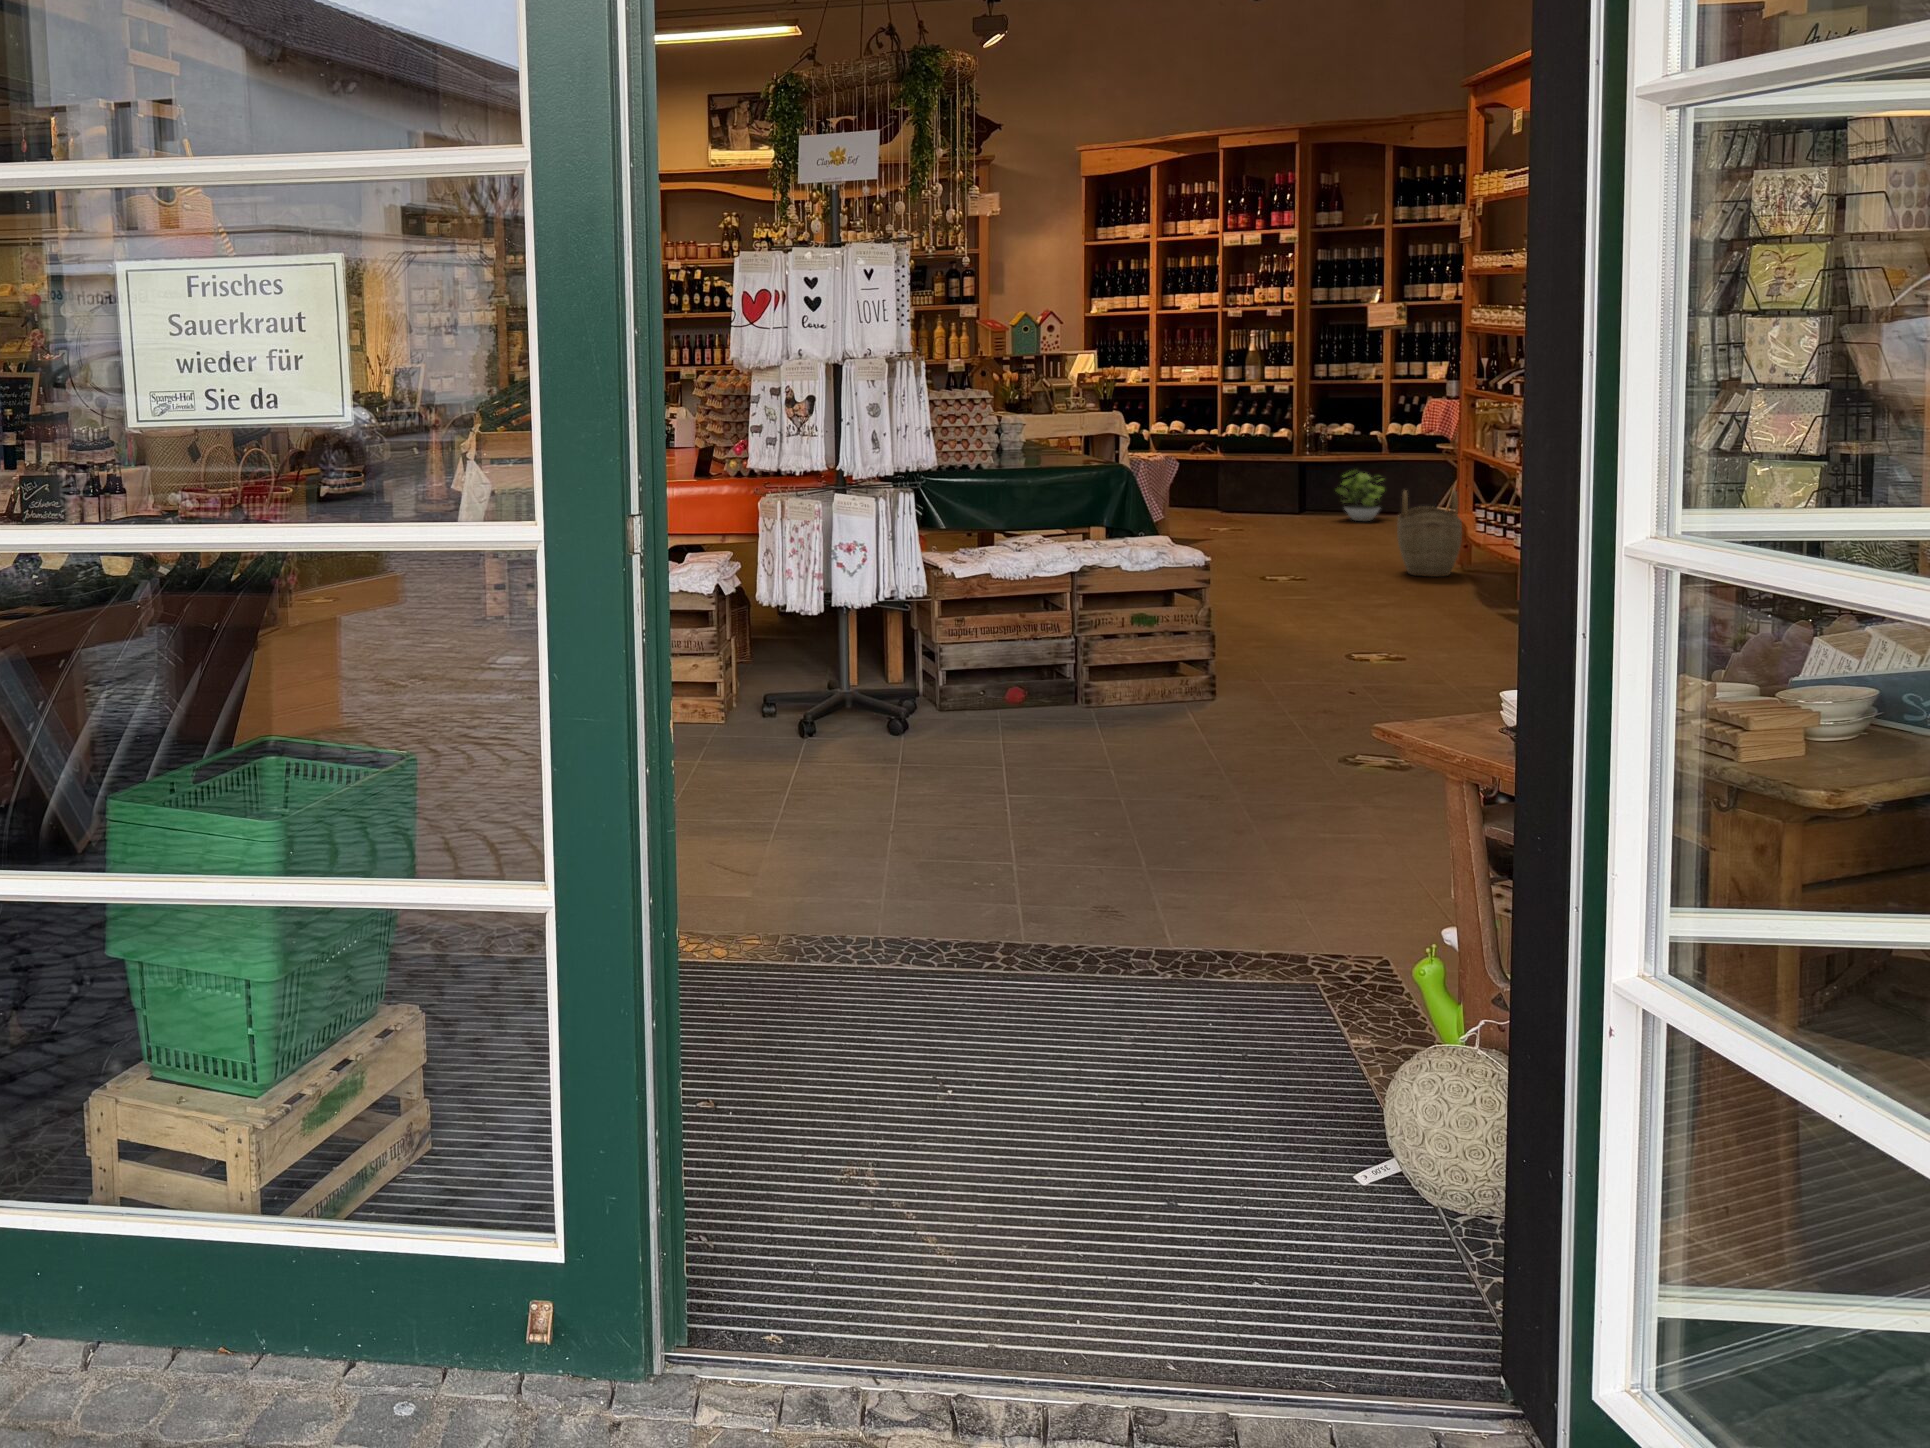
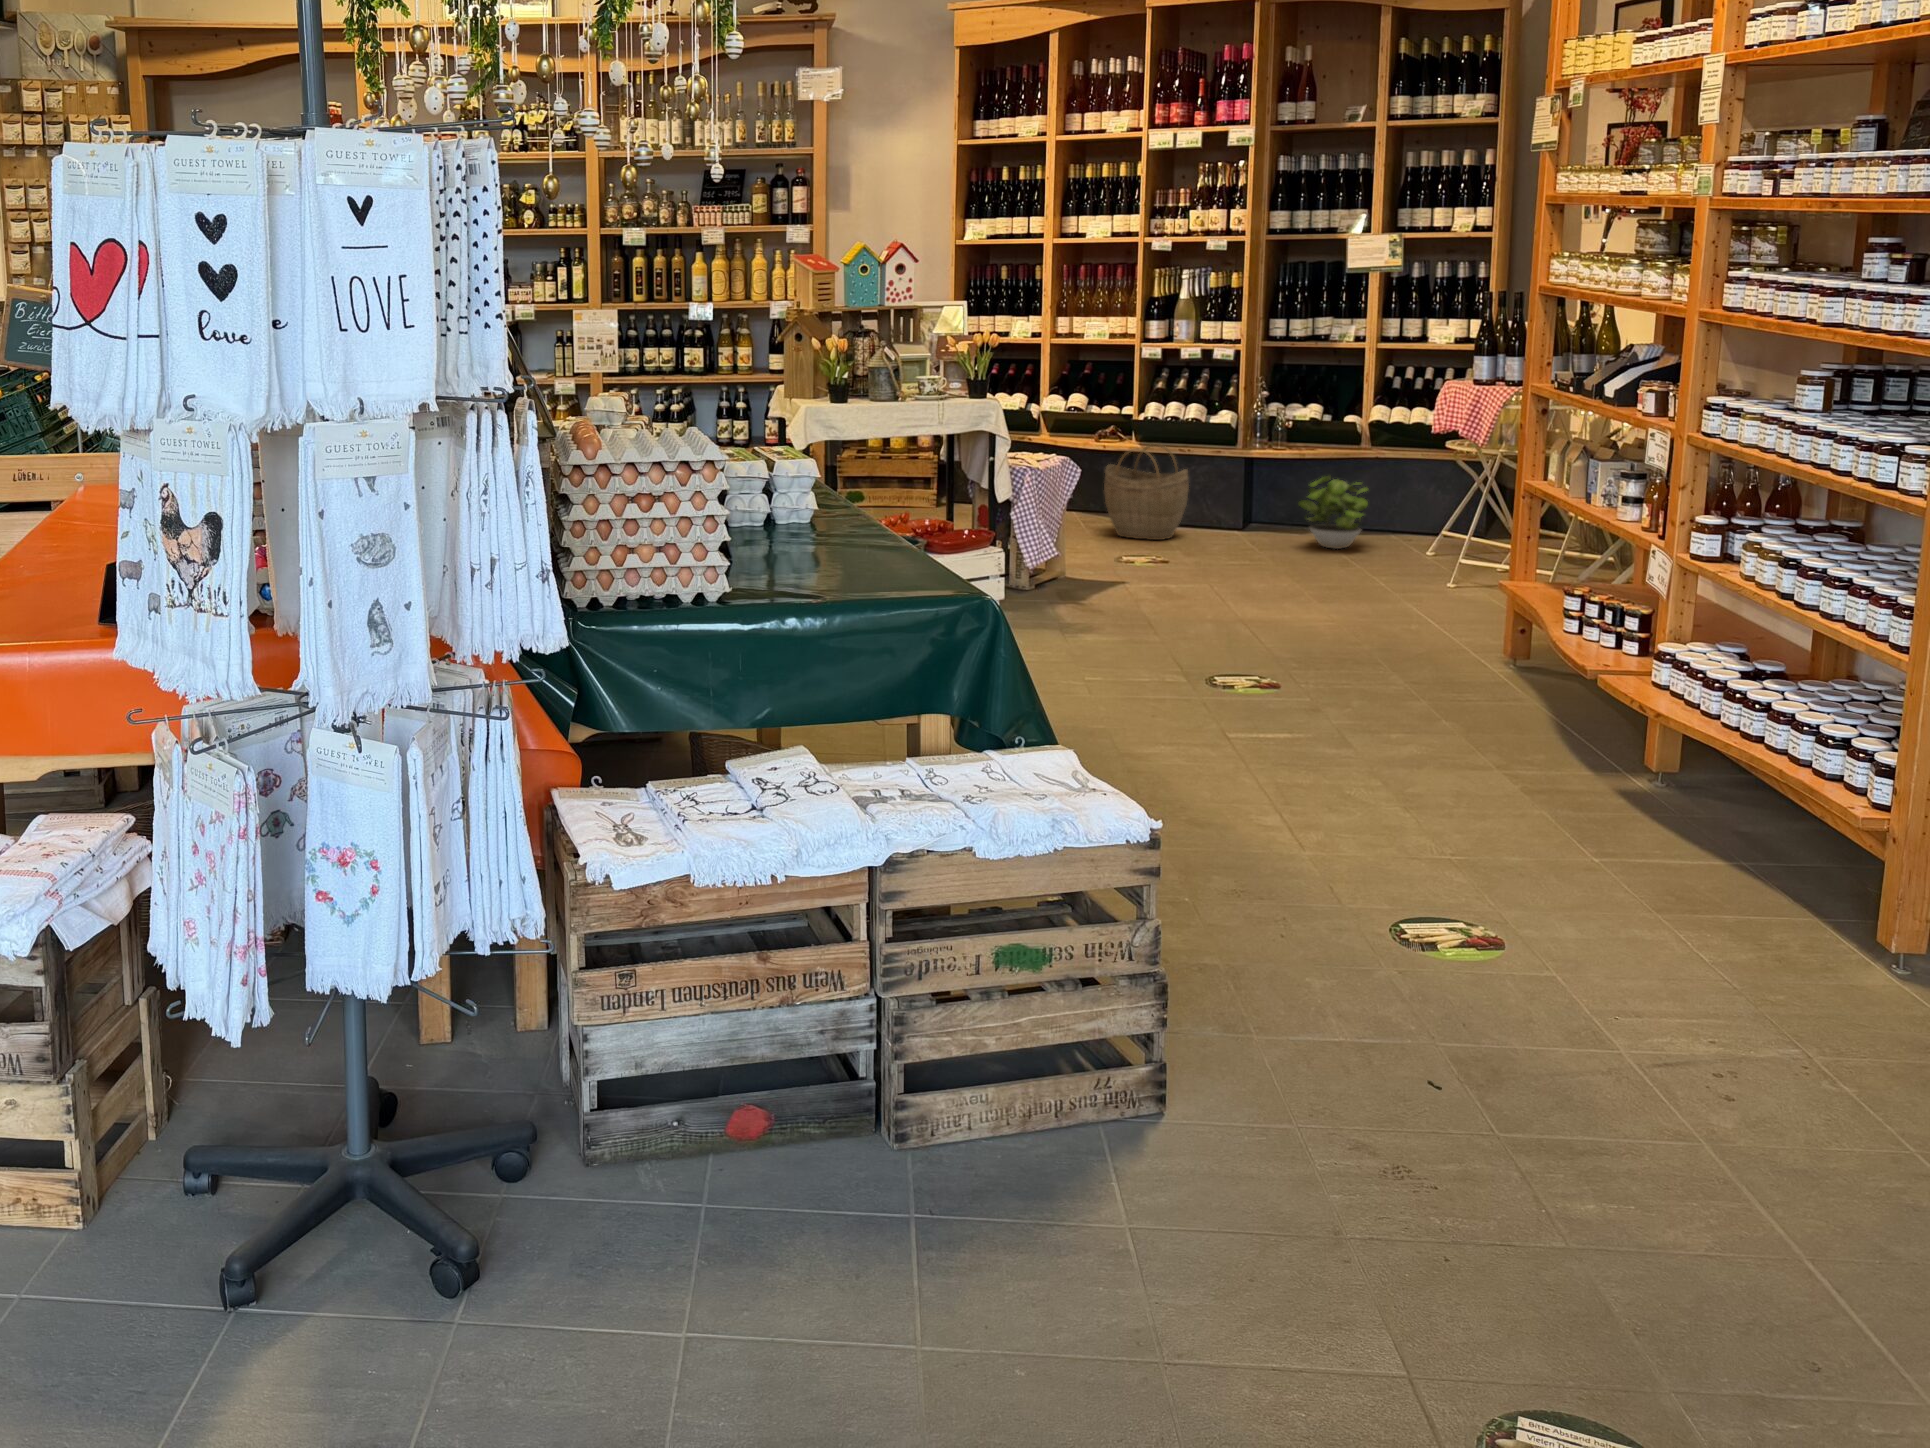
woven basket: present [1397,491,1462,577] -> present [1104,444,1189,540]

